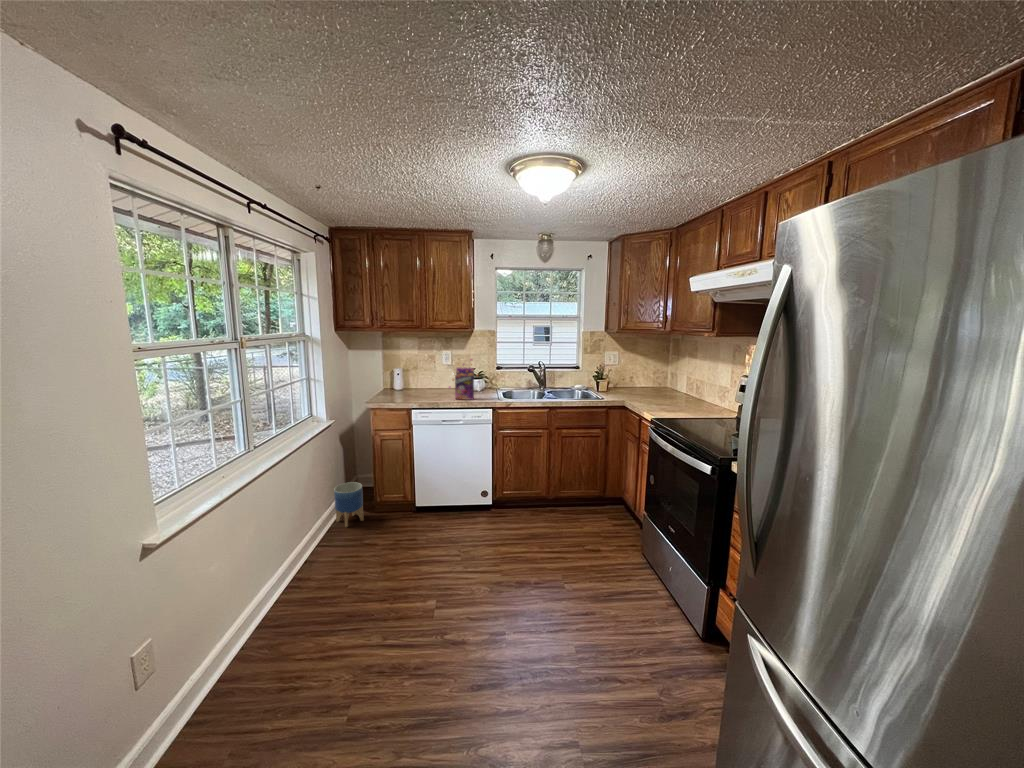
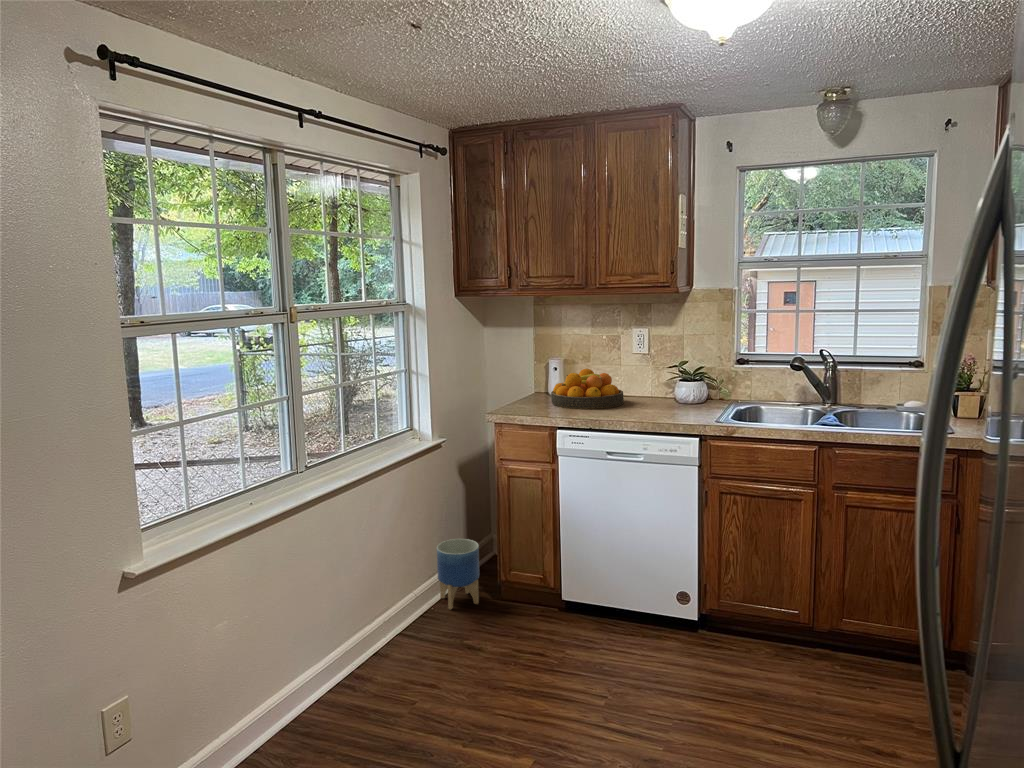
cereal box: present [449,359,480,400] -> none [622,342,685,418]
fruit bowl: none [399,374,441,398] -> present [551,369,624,409]

